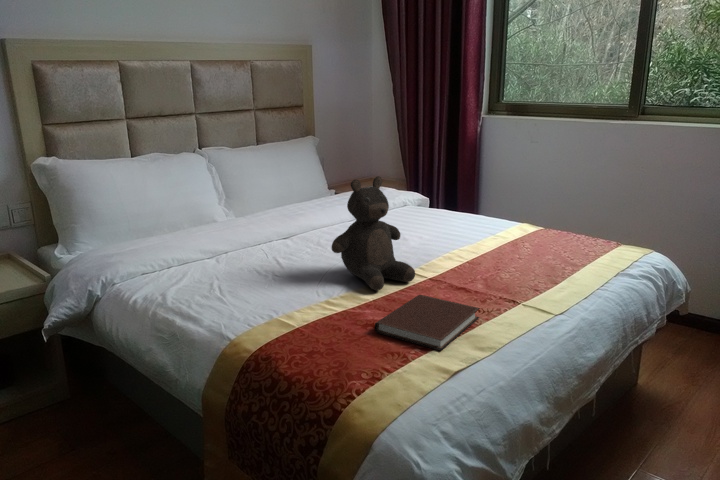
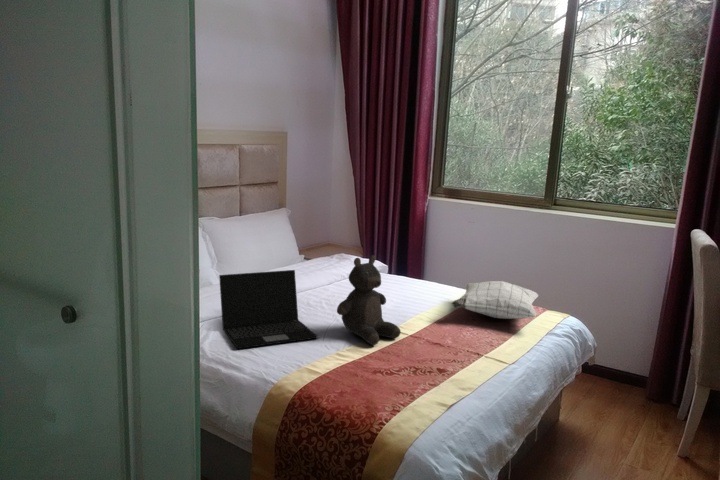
laptop: none [192,200,309,296] -> present [219,270,318,349]
pillow: none [489,207,611,256] -> present [452,281,538,319]
notebook: present [375,295,480,351] -> none [383,349,457,391]

